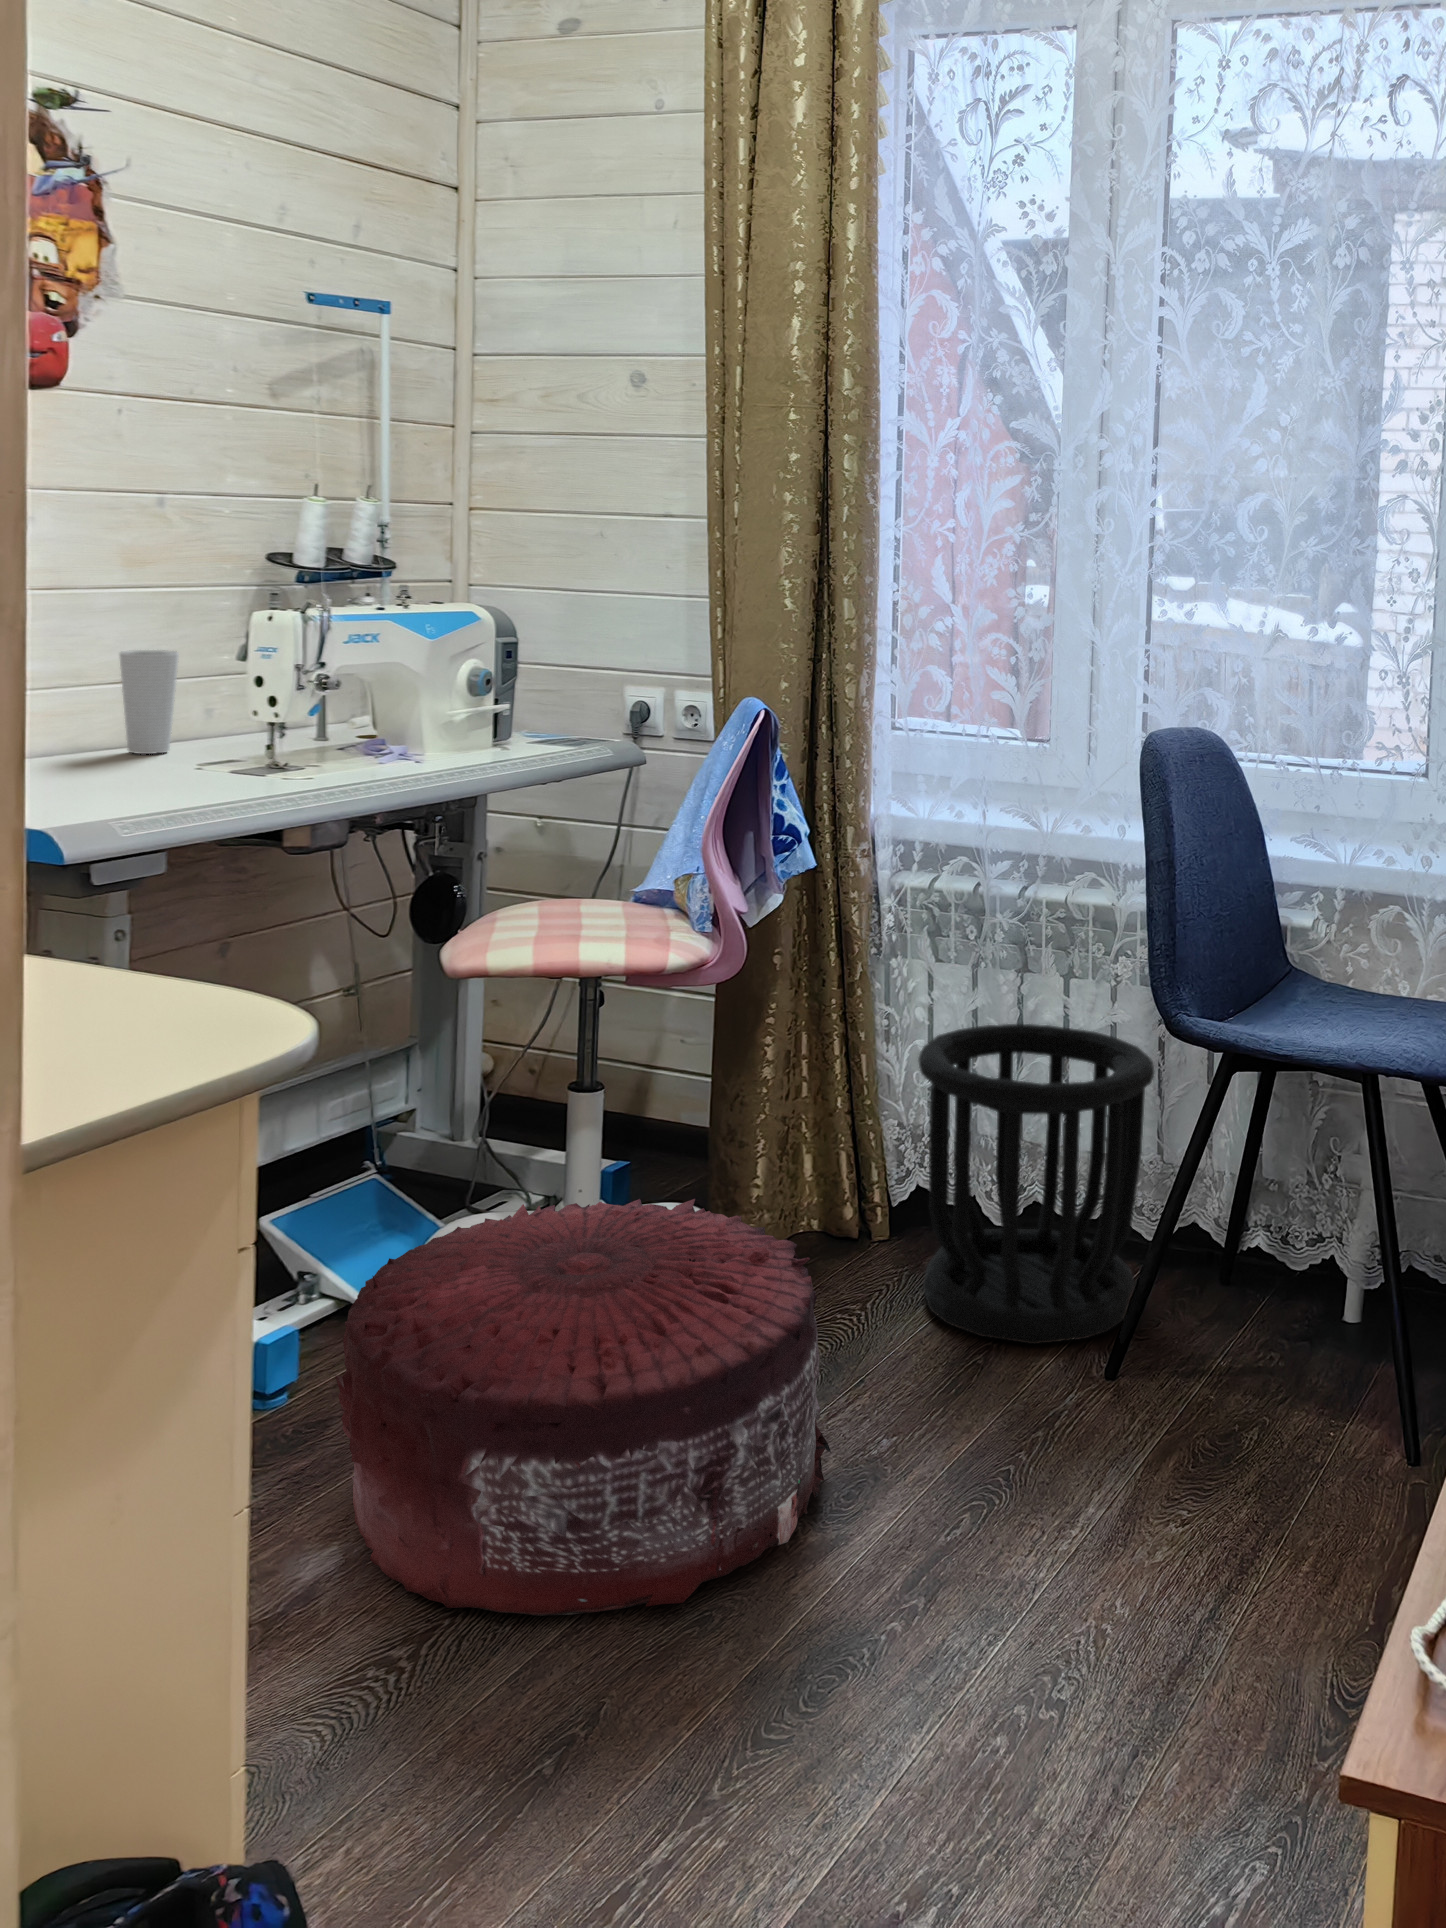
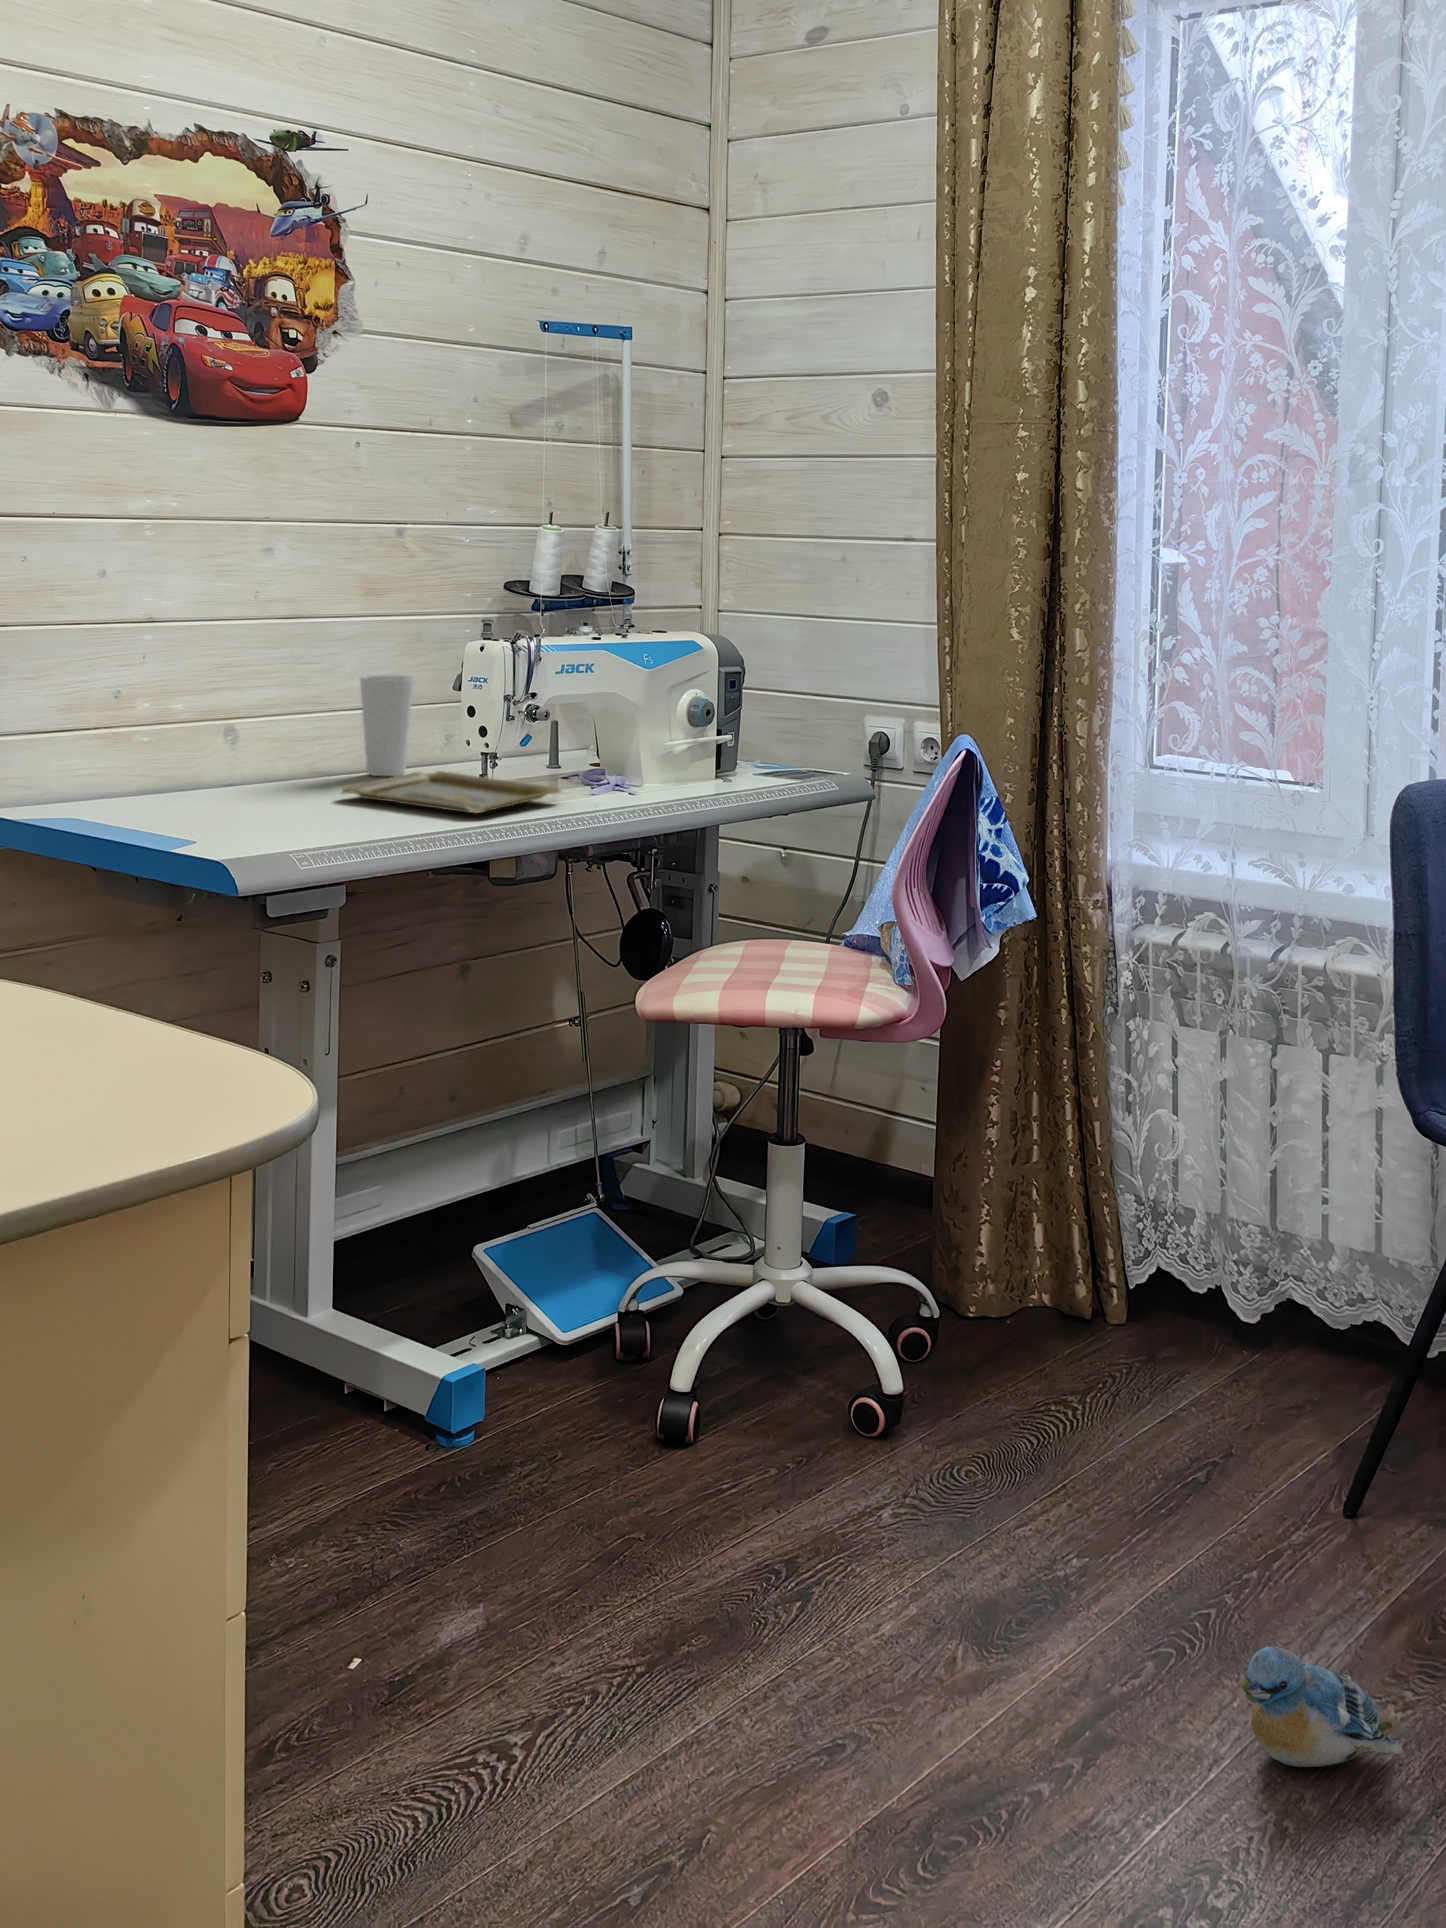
tray: none [114,746,353,784] -> present [342,771,561,814]
wastebasket: present [918,1024,1154,1344] -> none [1142,1102,1416,1470]
pouf: present [335,1199,831,1616] -> none [493,1260,1010,1723]
plush toy: none [1055,1475,1187,1575] -> present [1241,1647,1402,1767]

